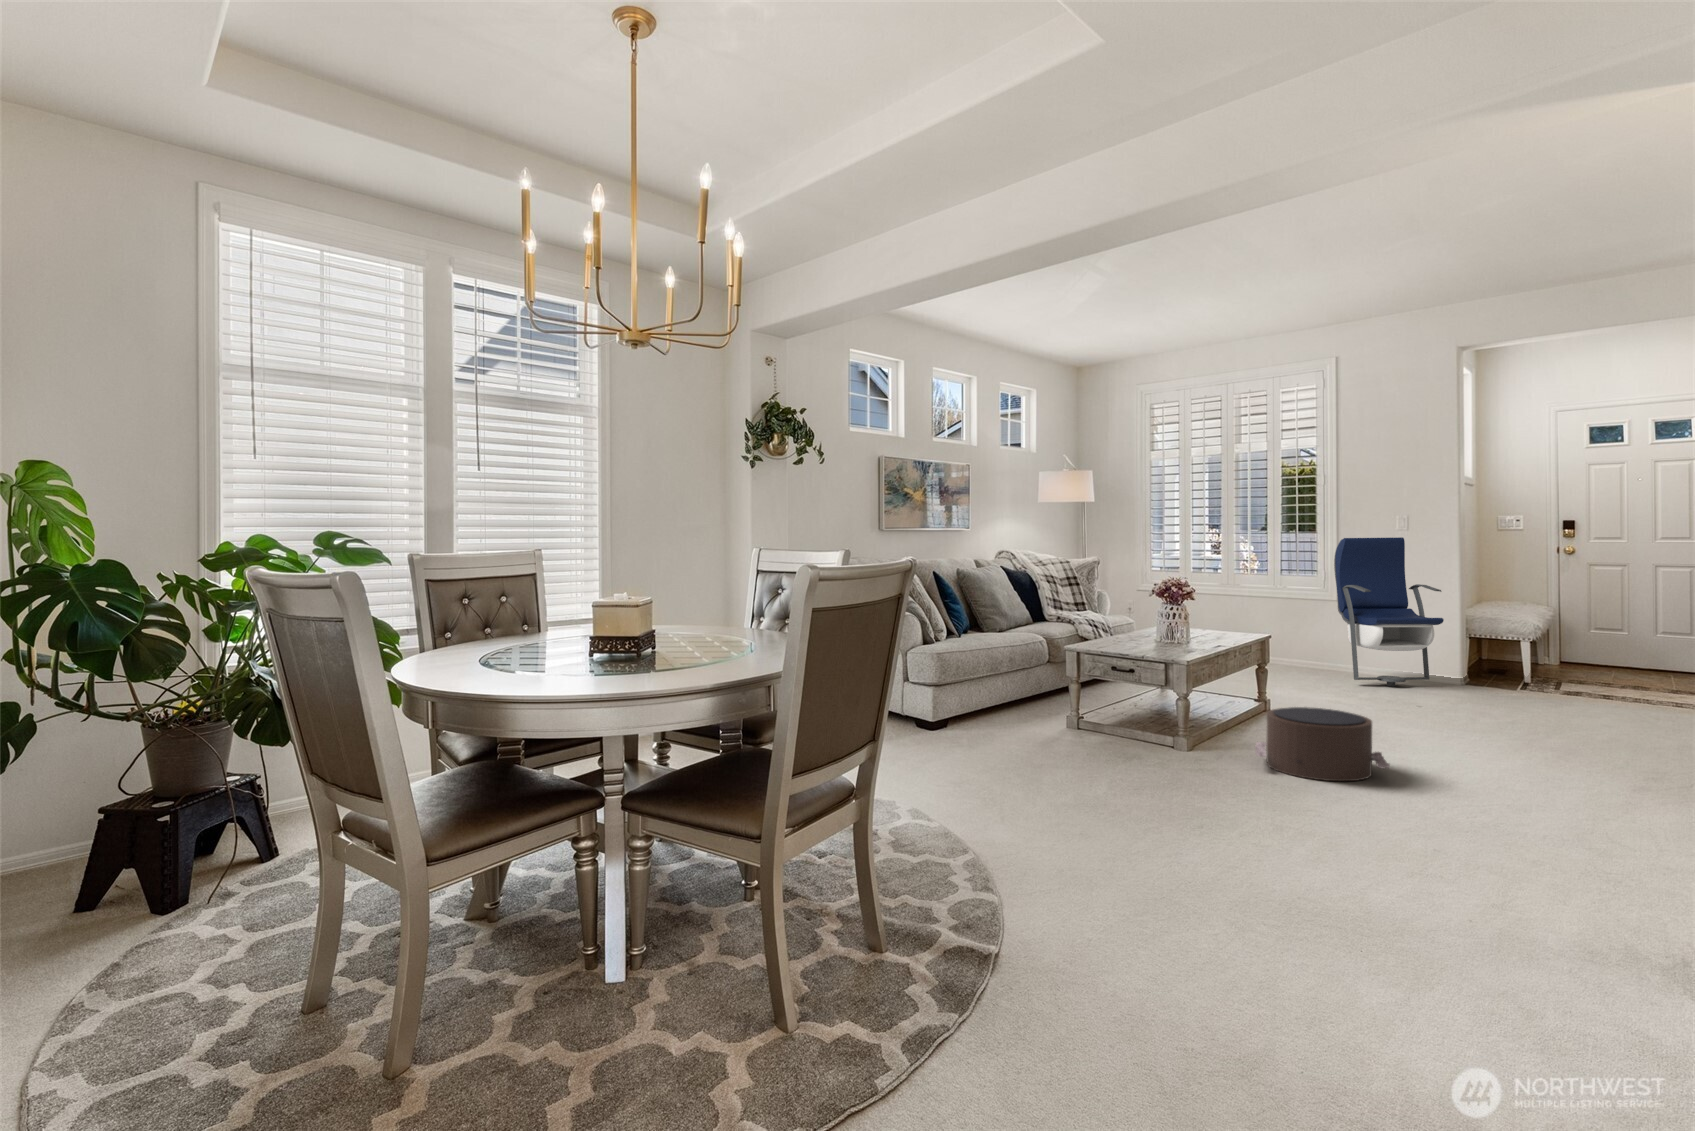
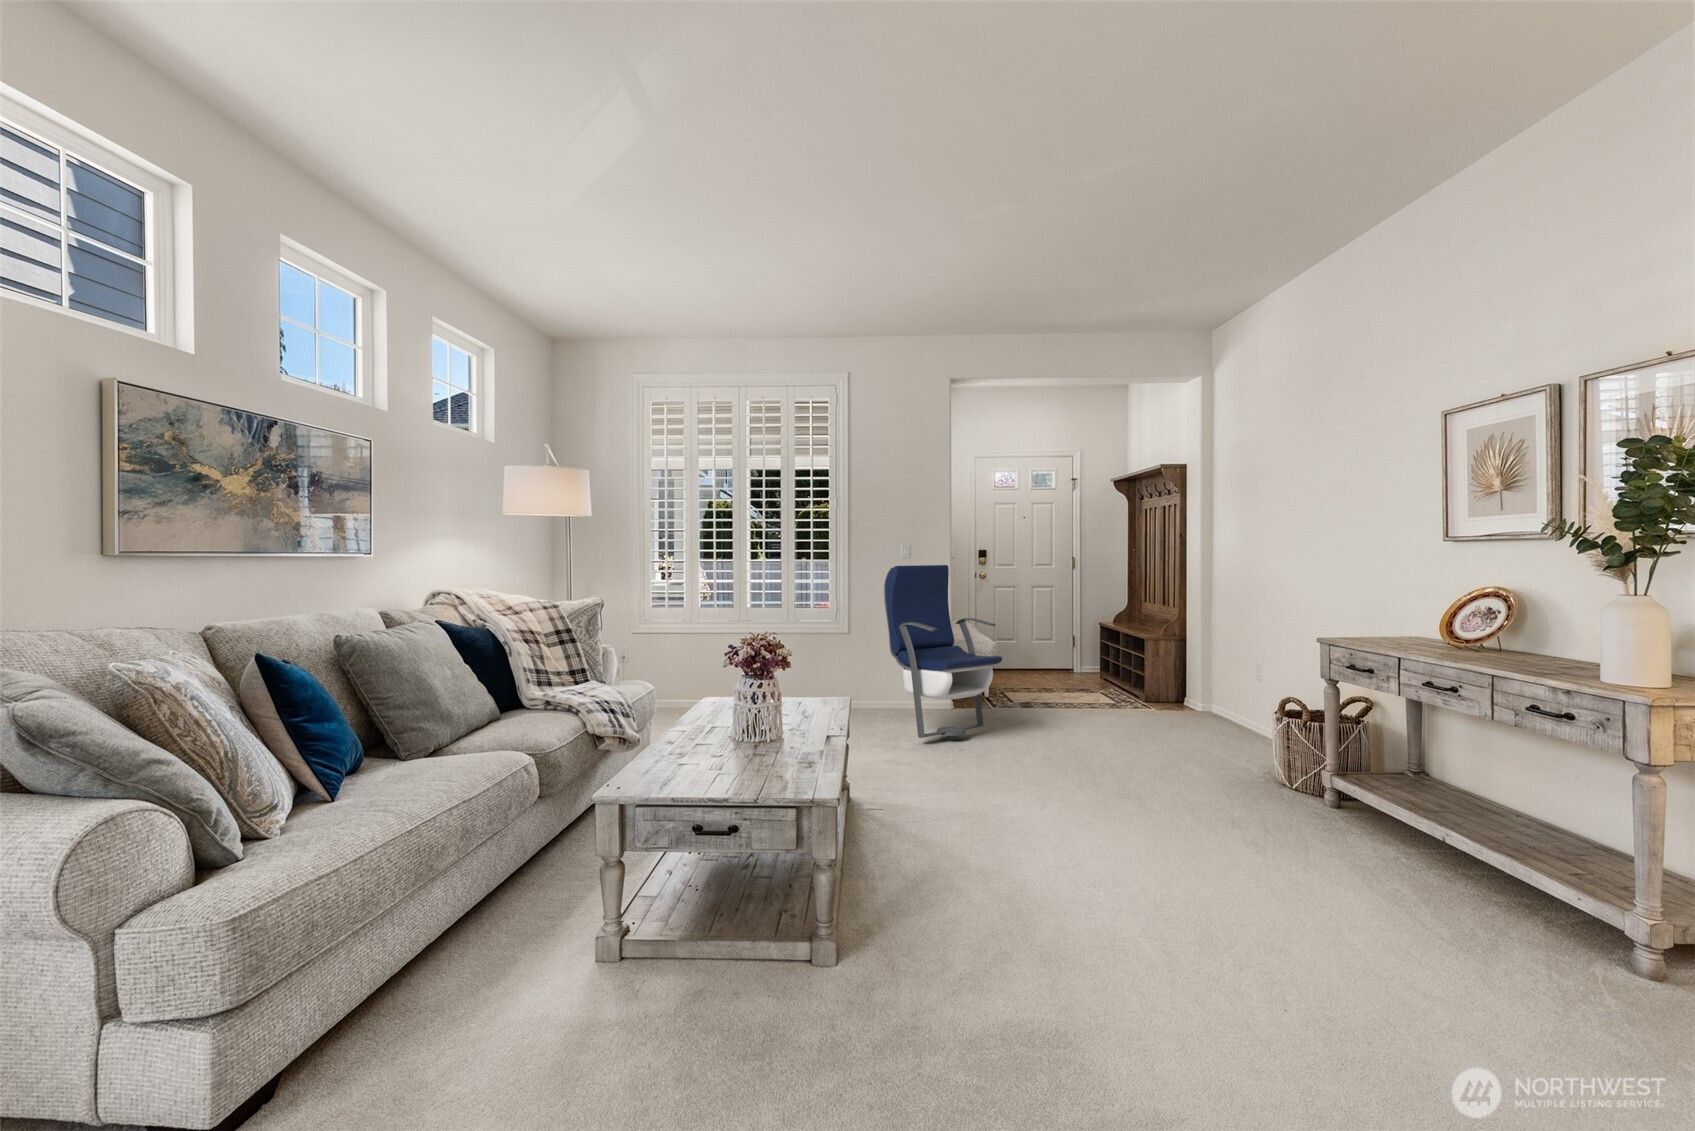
pouf: present [1255,707,1390,781] -> none [979,852,1220,1028]

